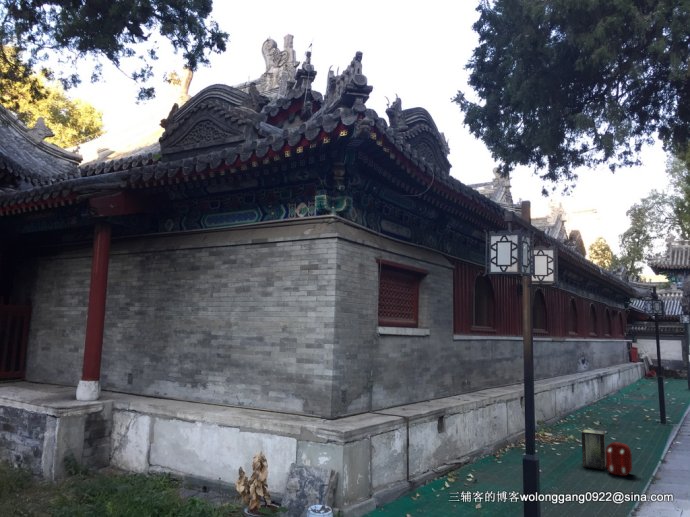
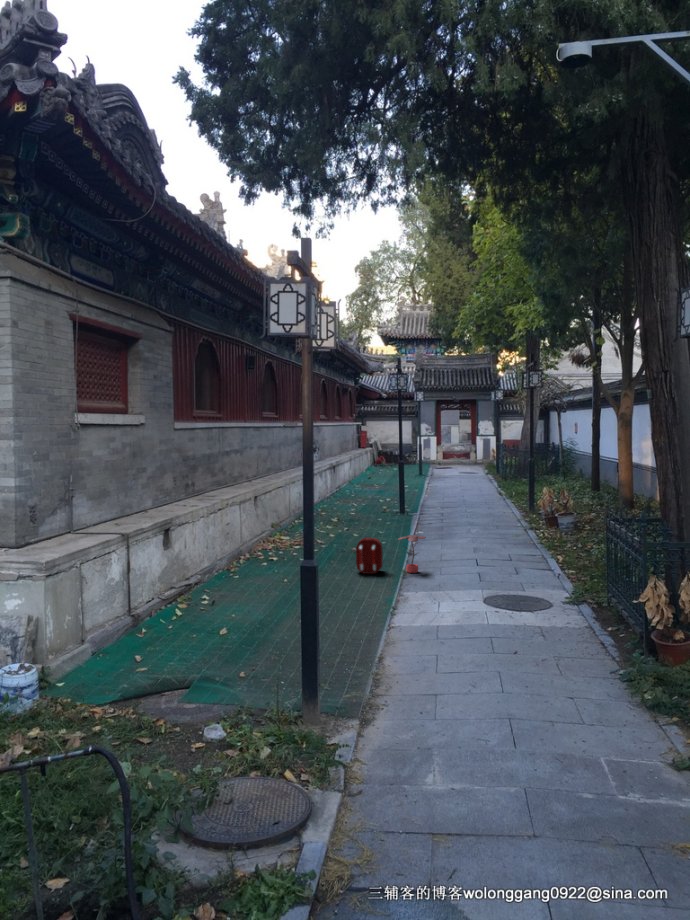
storage box: present [582,429,606,470] -> none [330,527,354,570]
potted plant: none [646,445,675,481] -> present [398,535,426,573]

